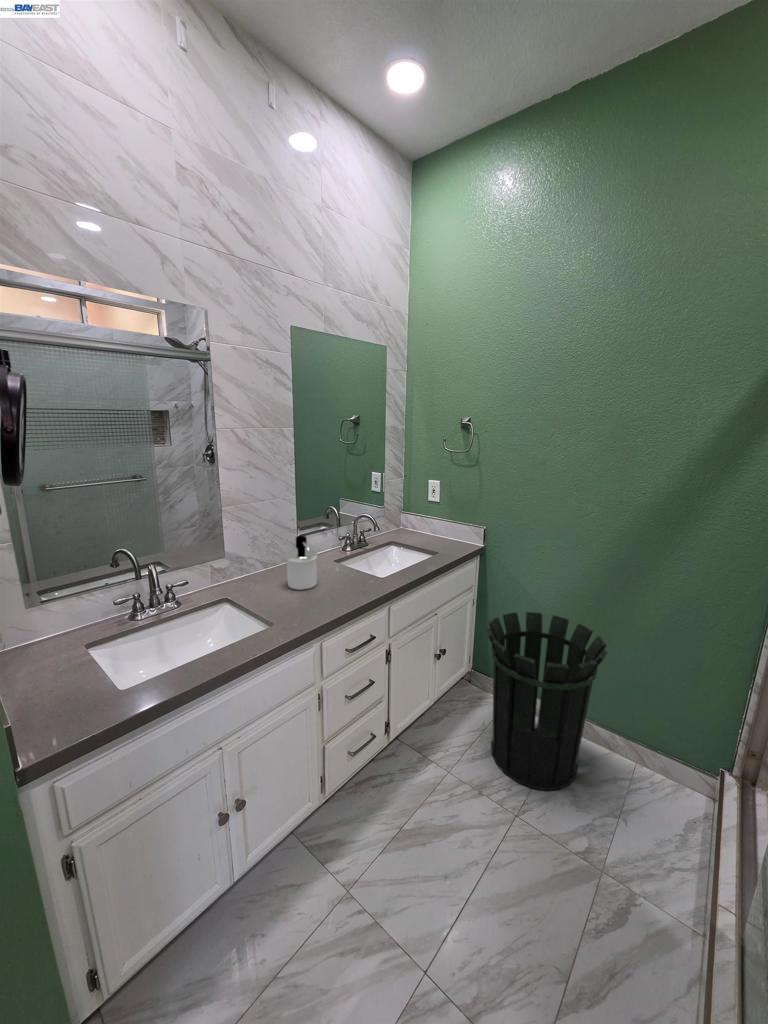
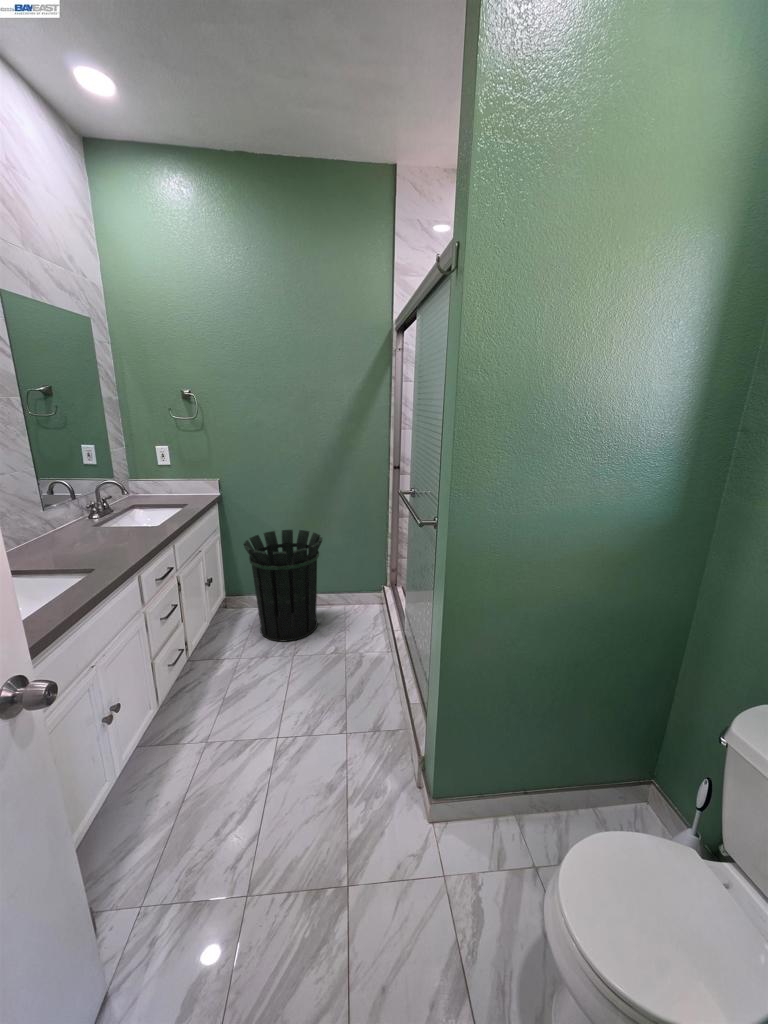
soap dispenser: present [286,536,317,590] -> none [61,498,101,547]

